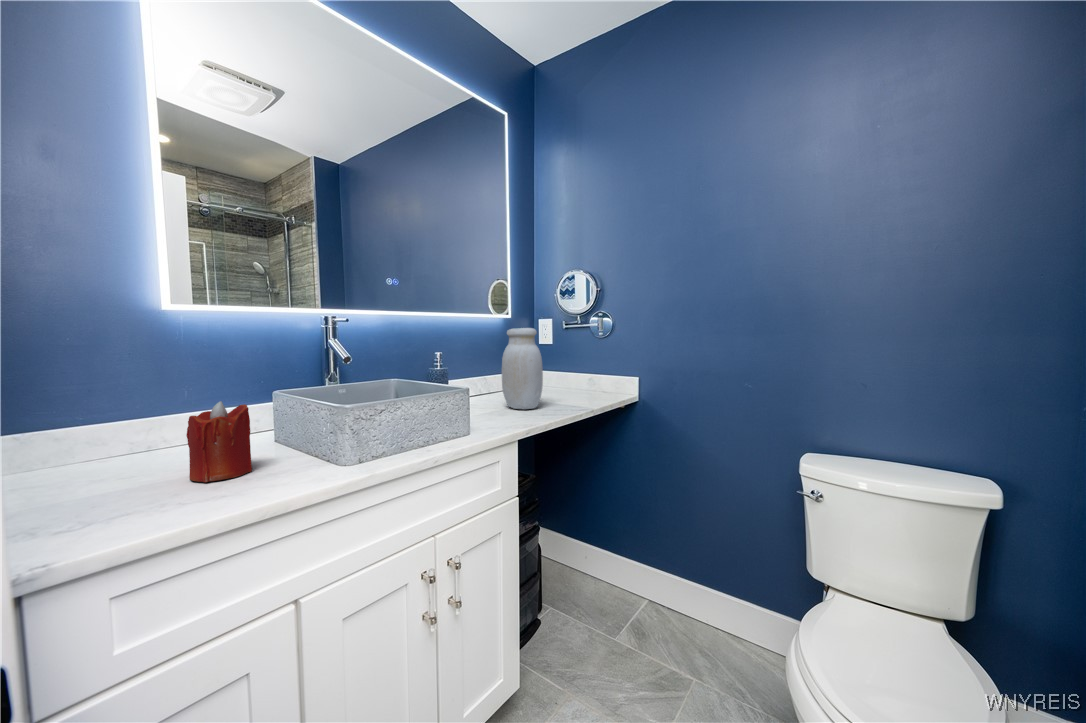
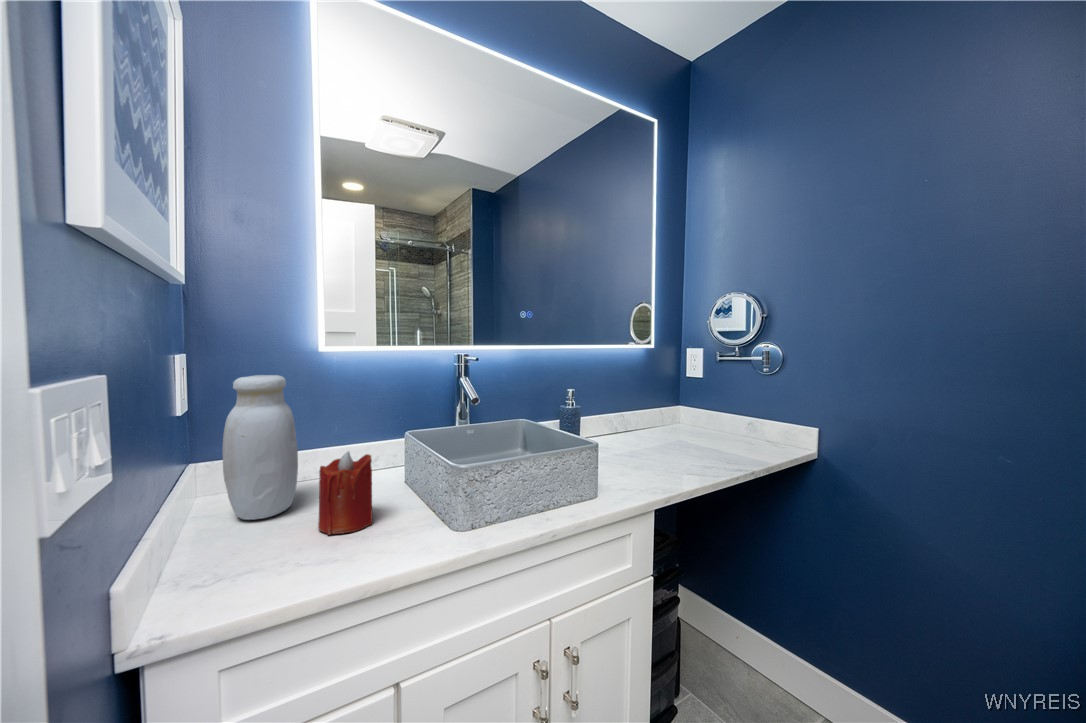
jar: present [502,328,543,409] -> present [222,375,298,520]

